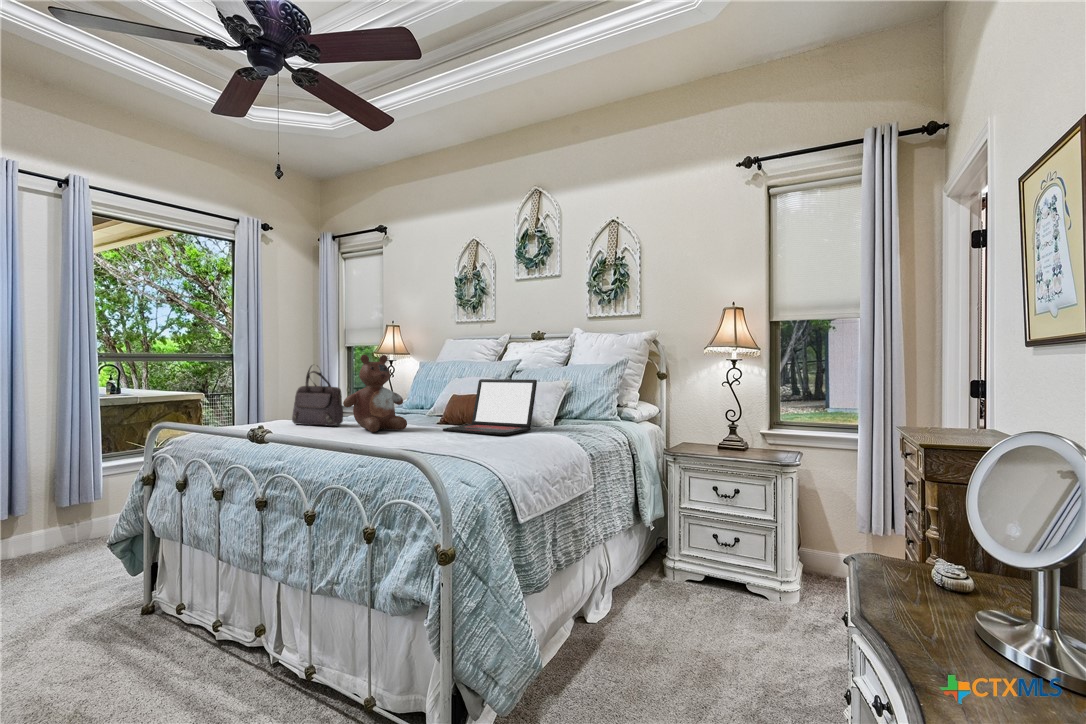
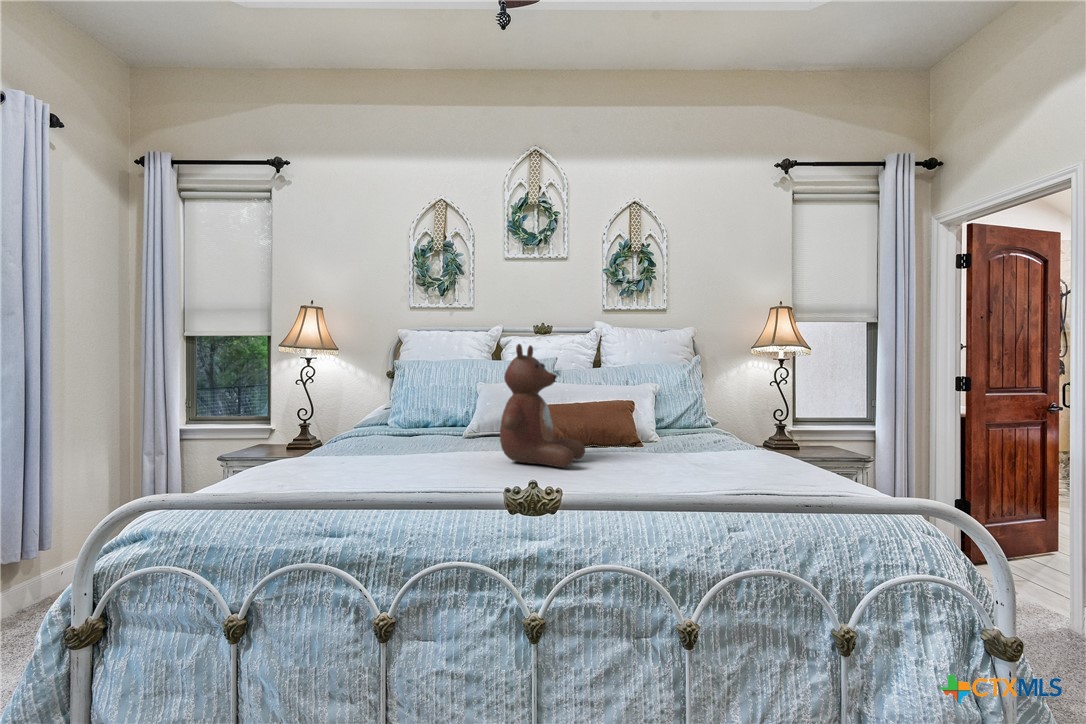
handbag: present [292,366,343,426] -> none [356,359,457,465]
laptop: present [443,379,537,435] -> none [604,381,721,455]

